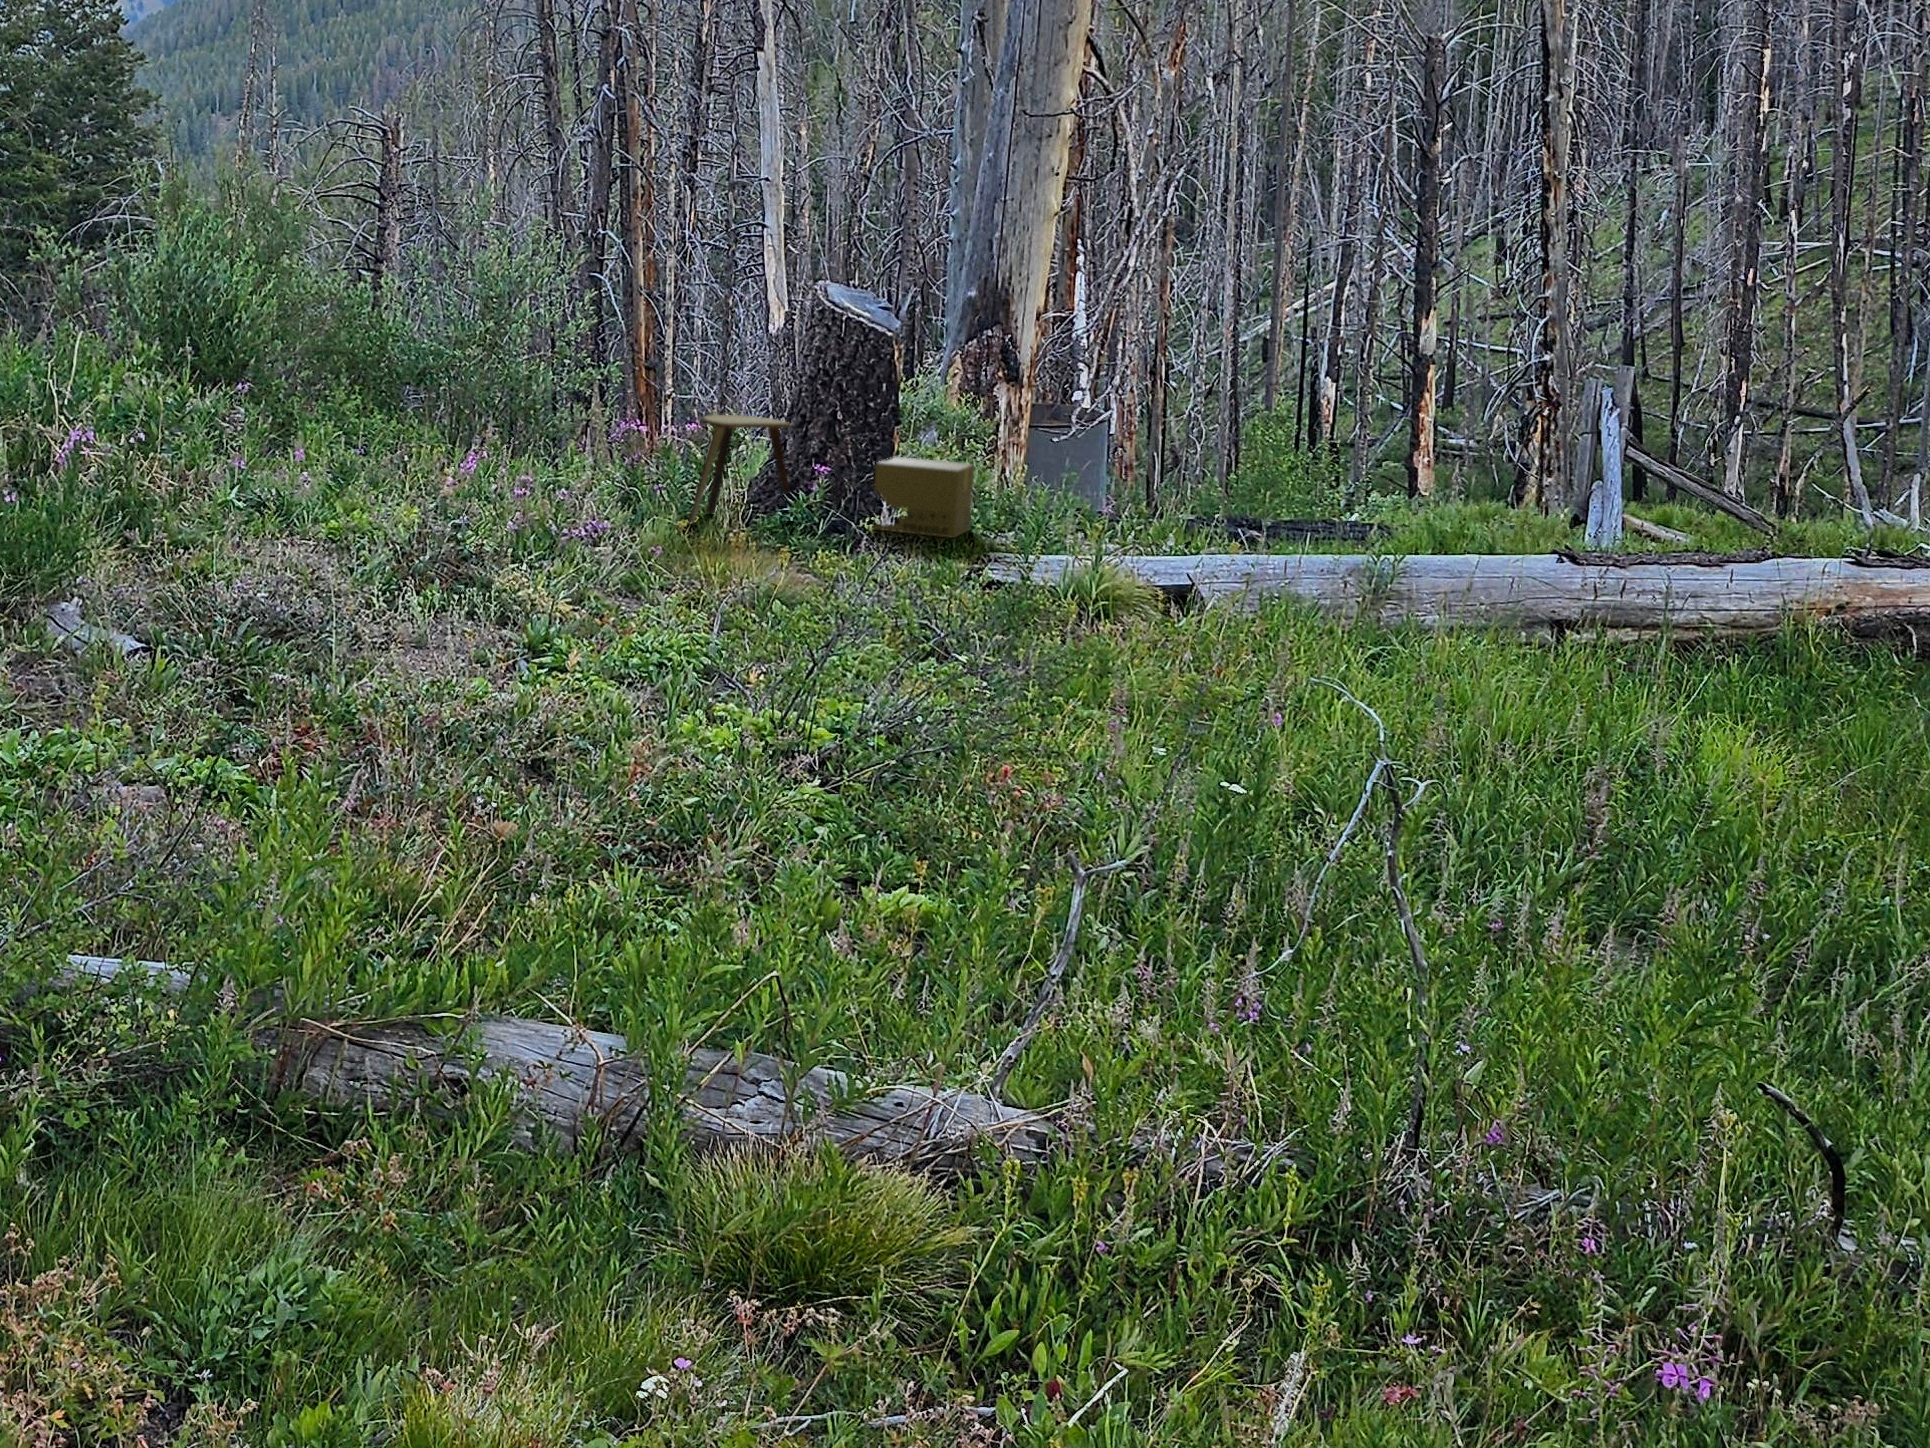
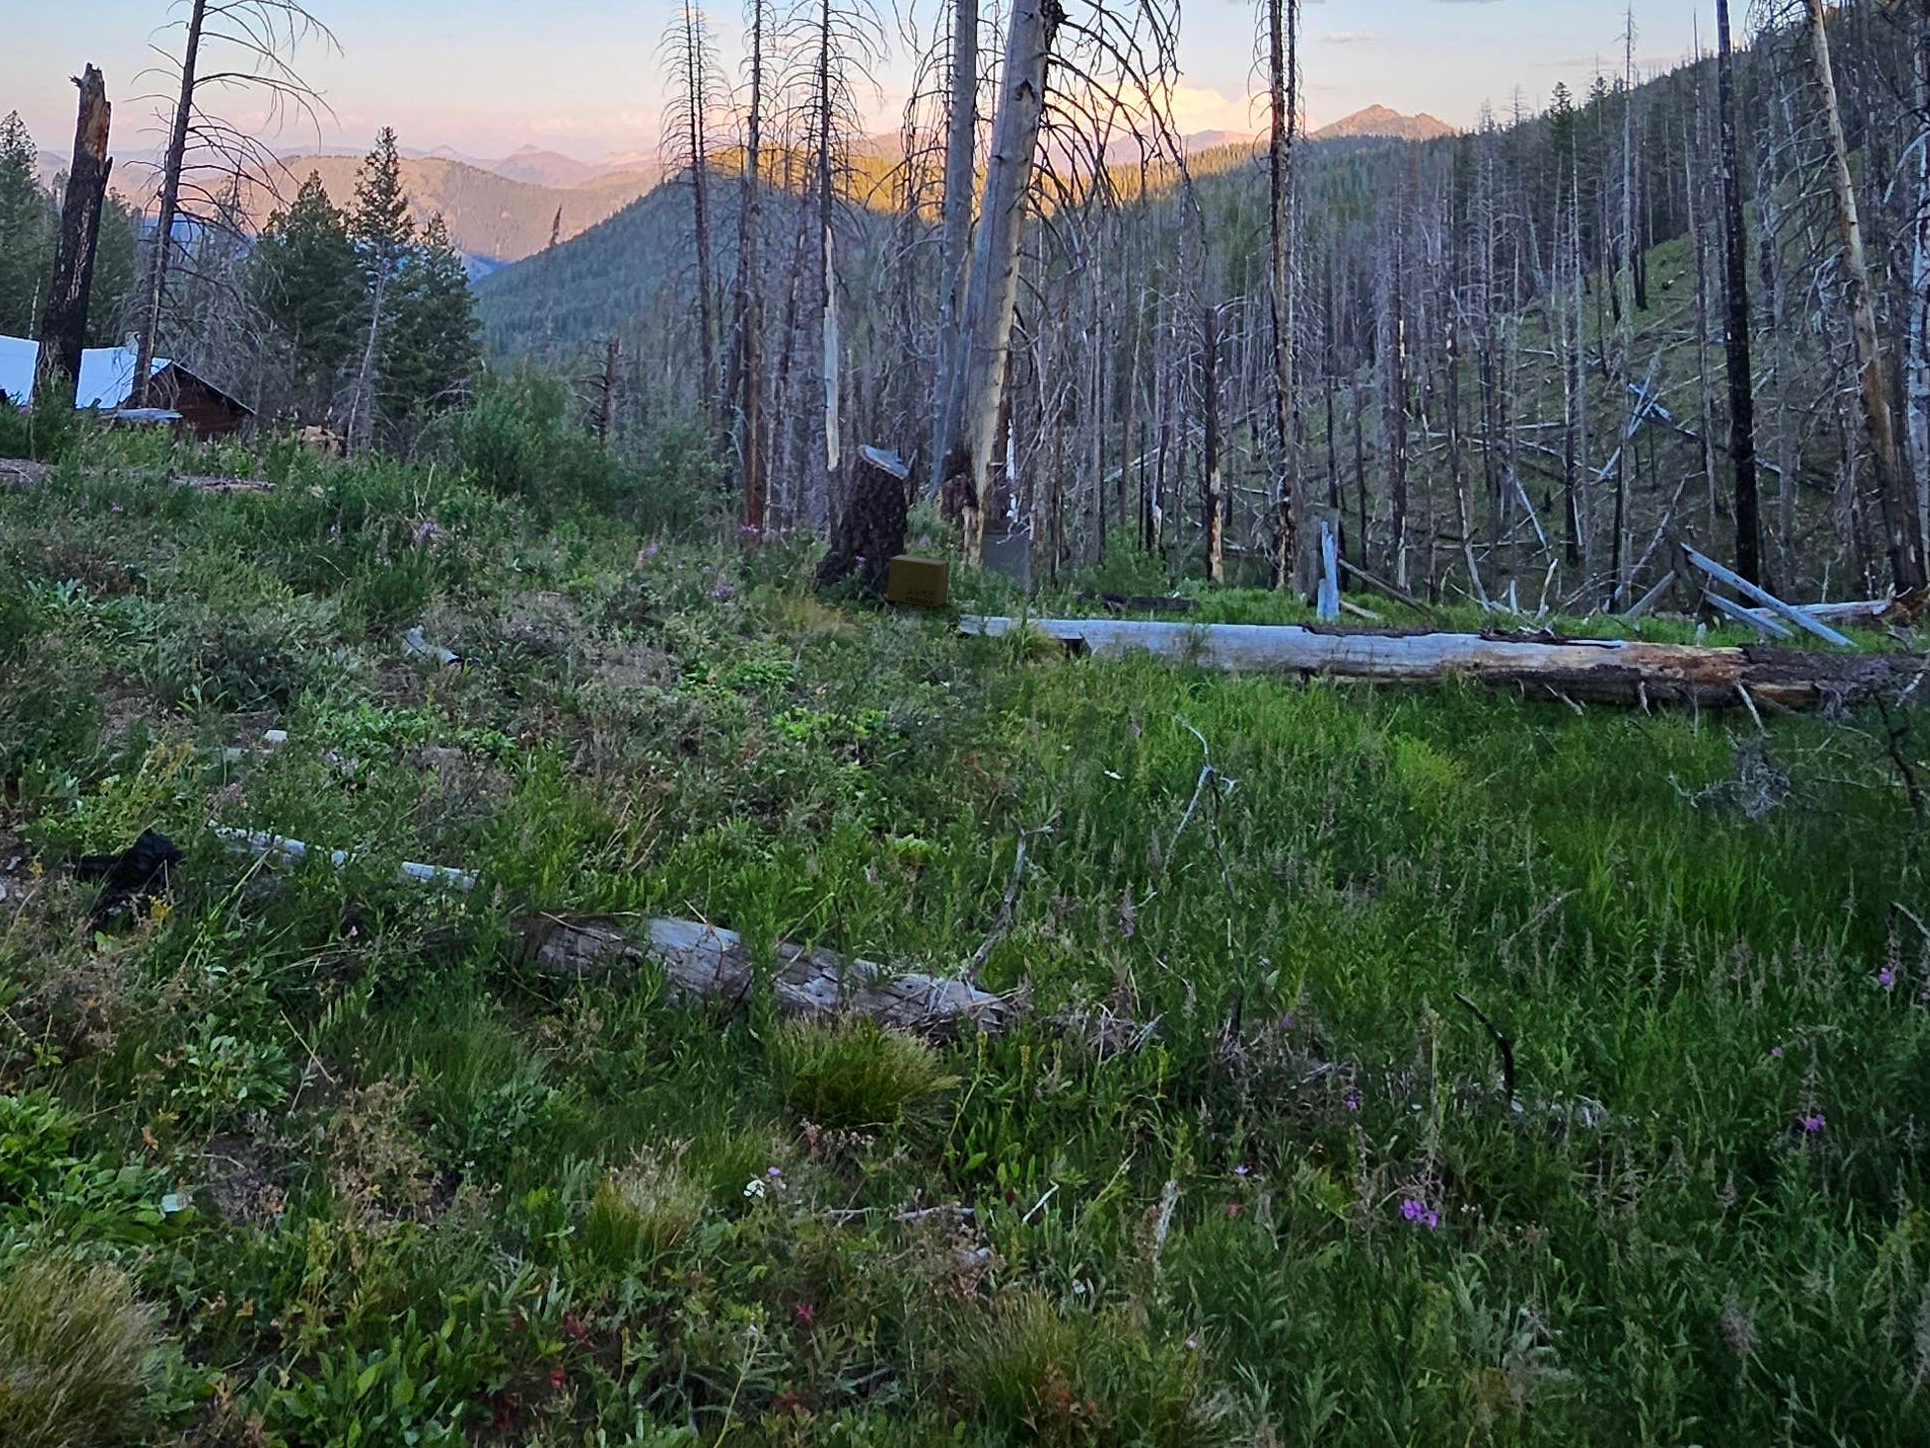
stool: present [688,415,791,523] -> none [776,526,841,593]

